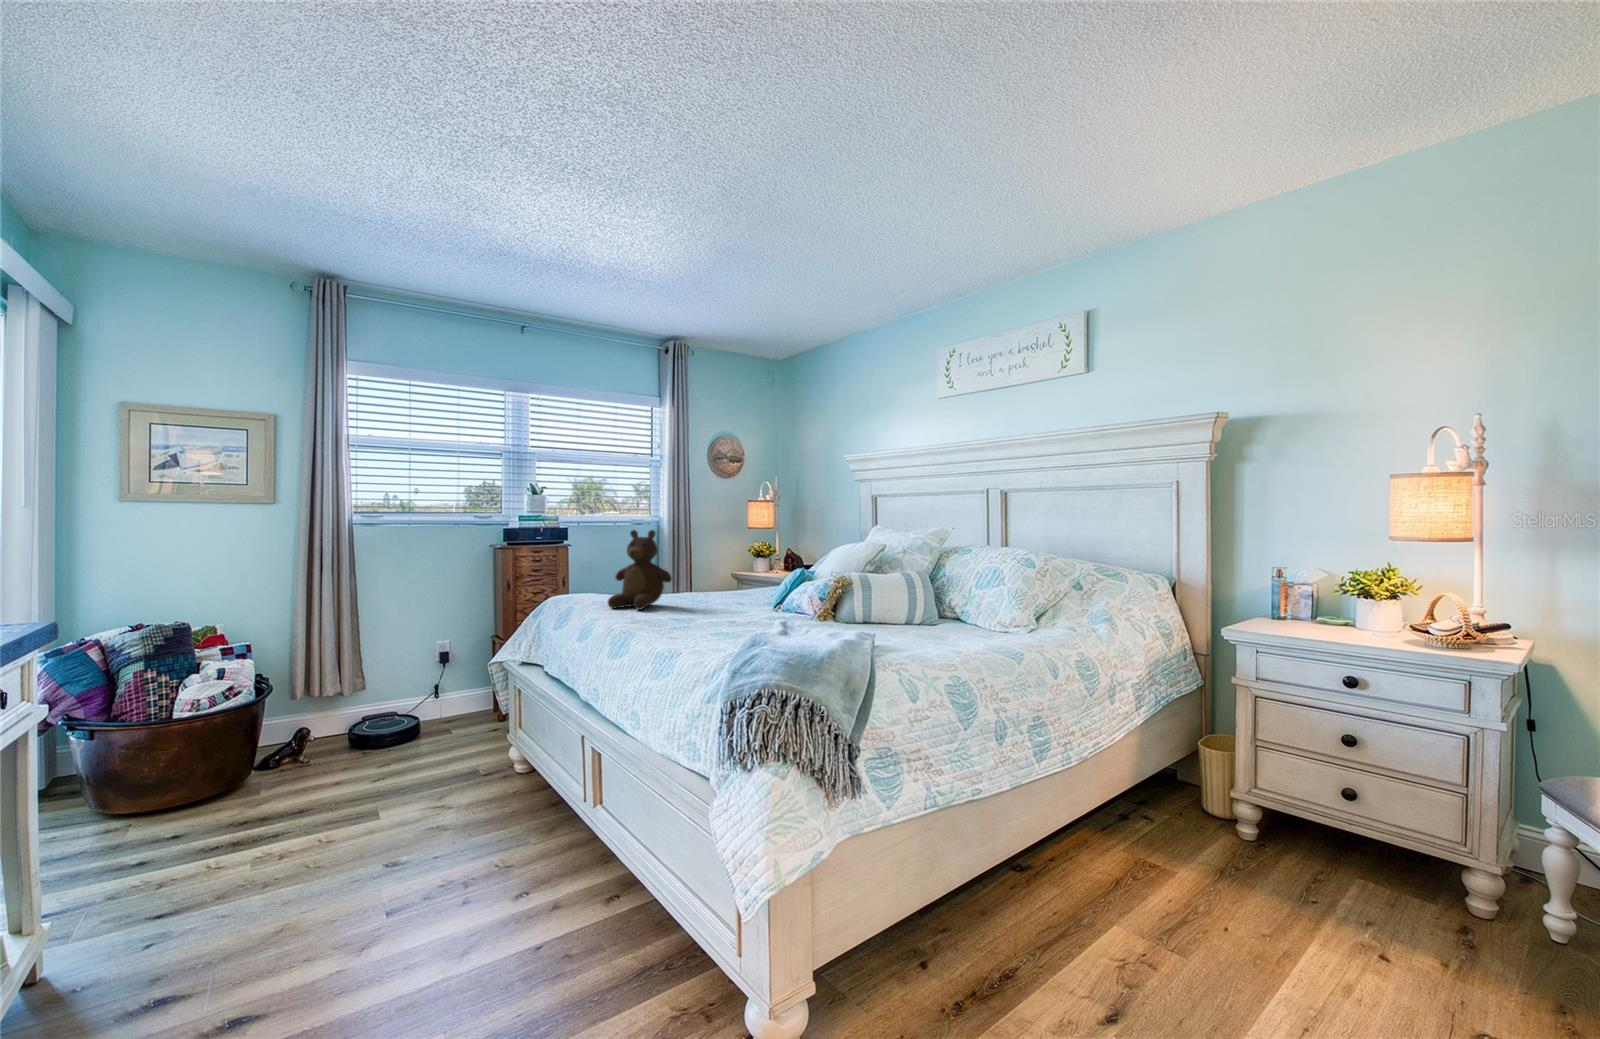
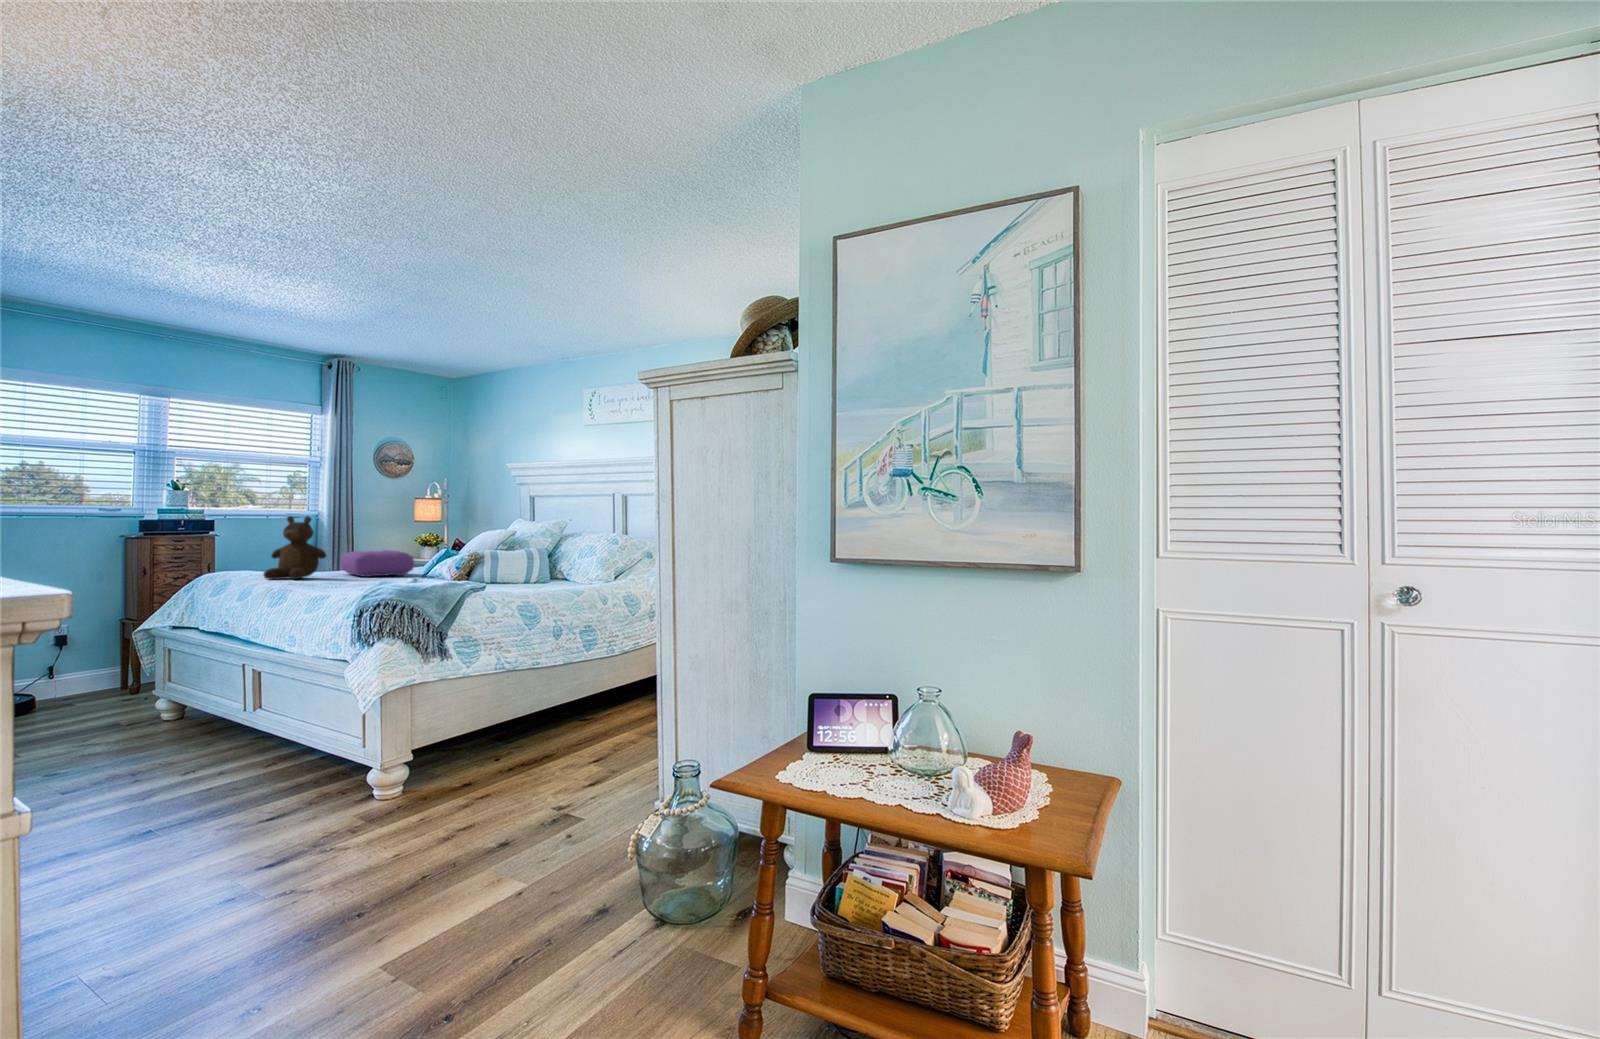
pillow: none [685,566,763,603] -> present [341,550,414,577]

